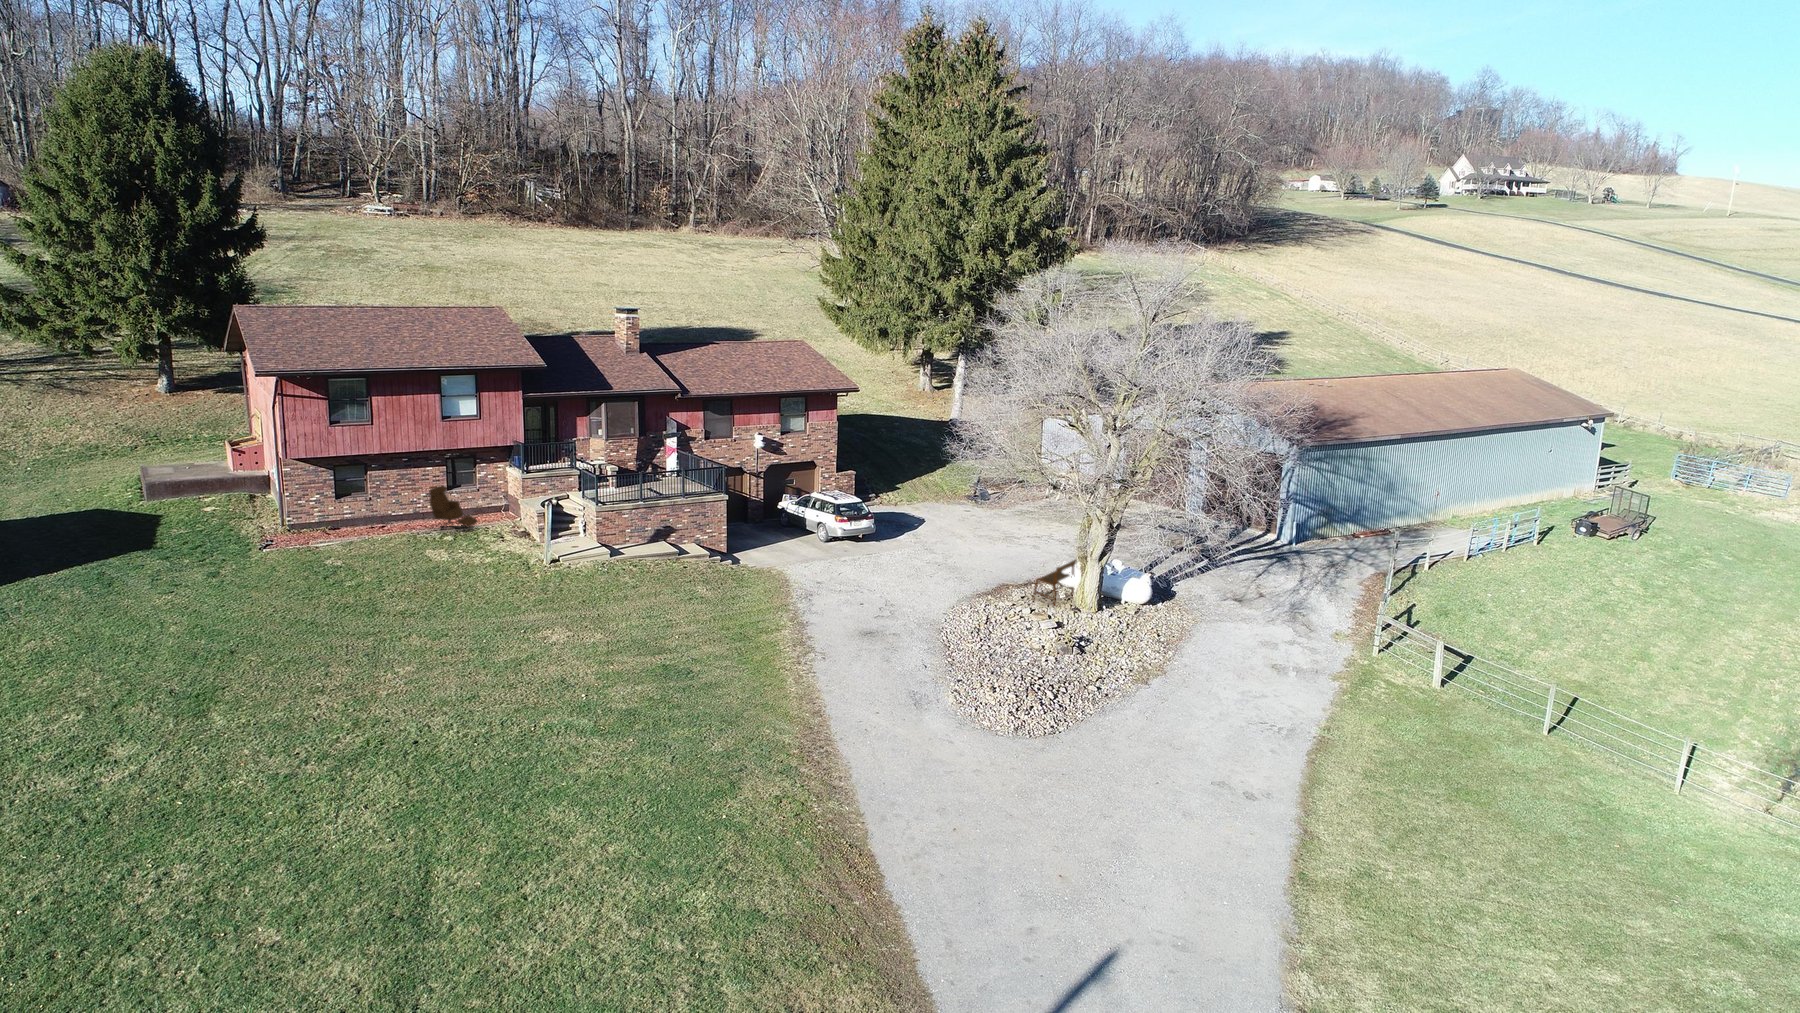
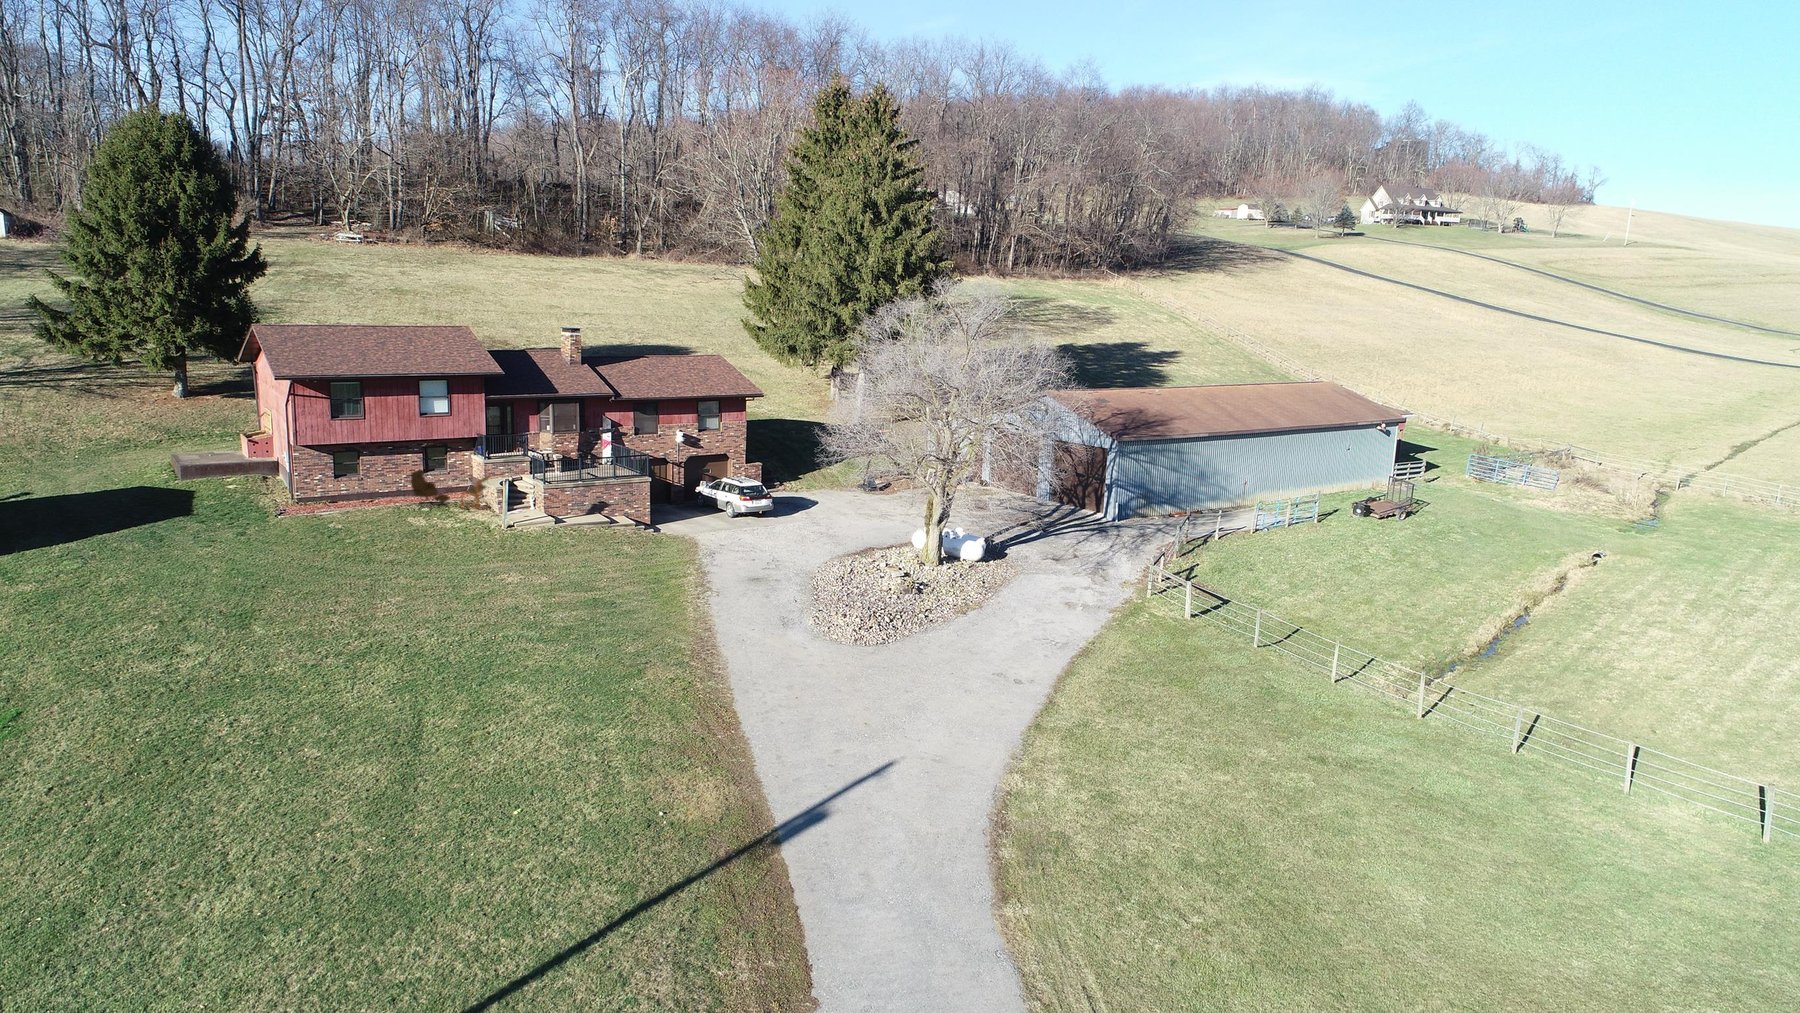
bench: present [1032,559,1076,605] -> present [461,475,490,509]

